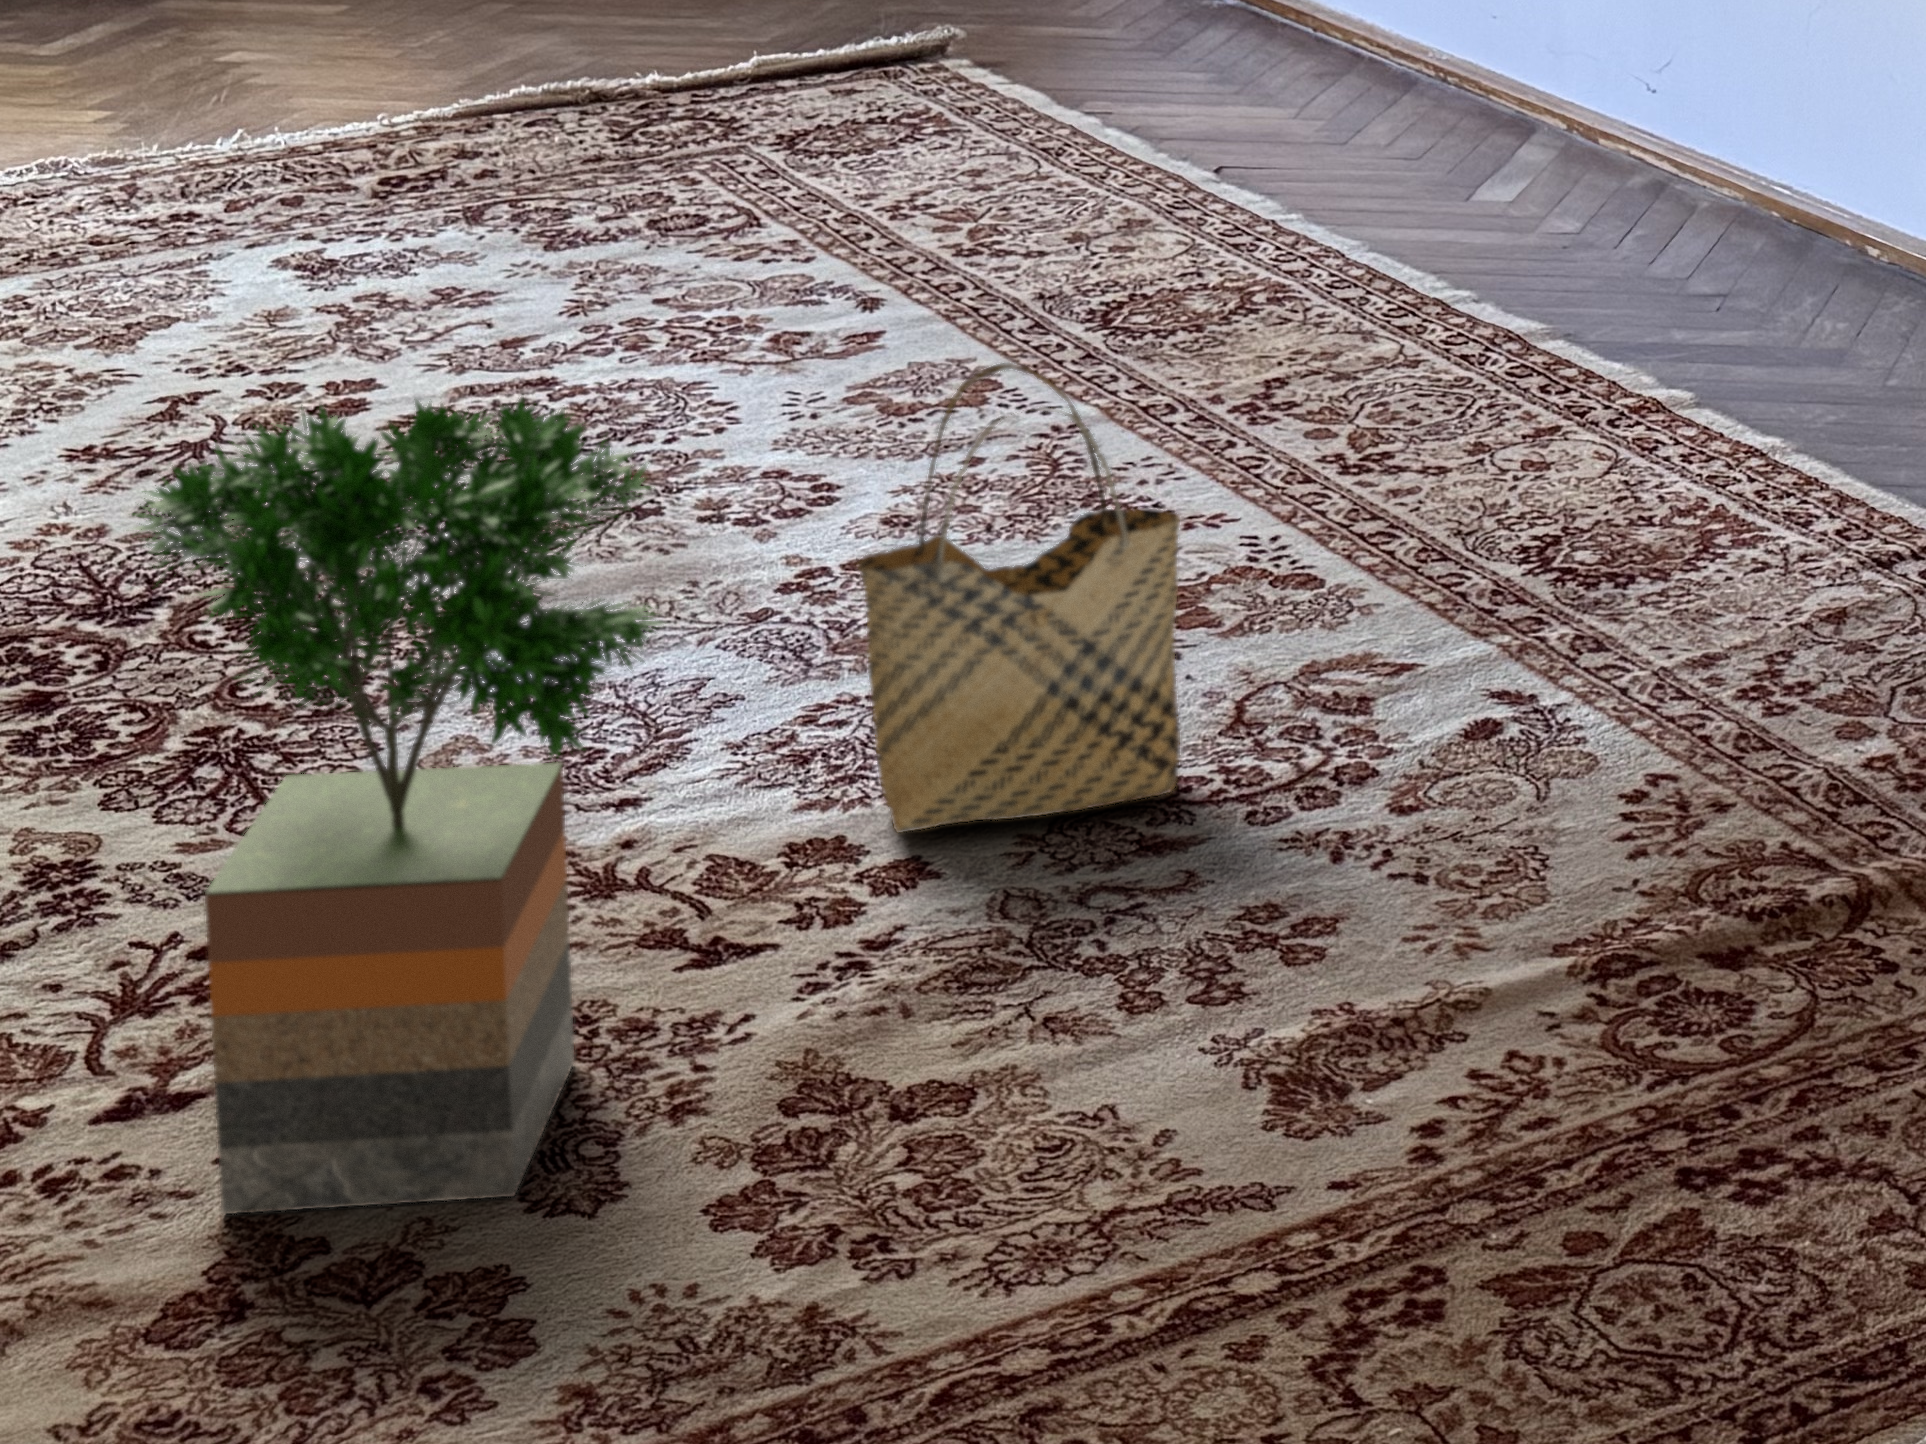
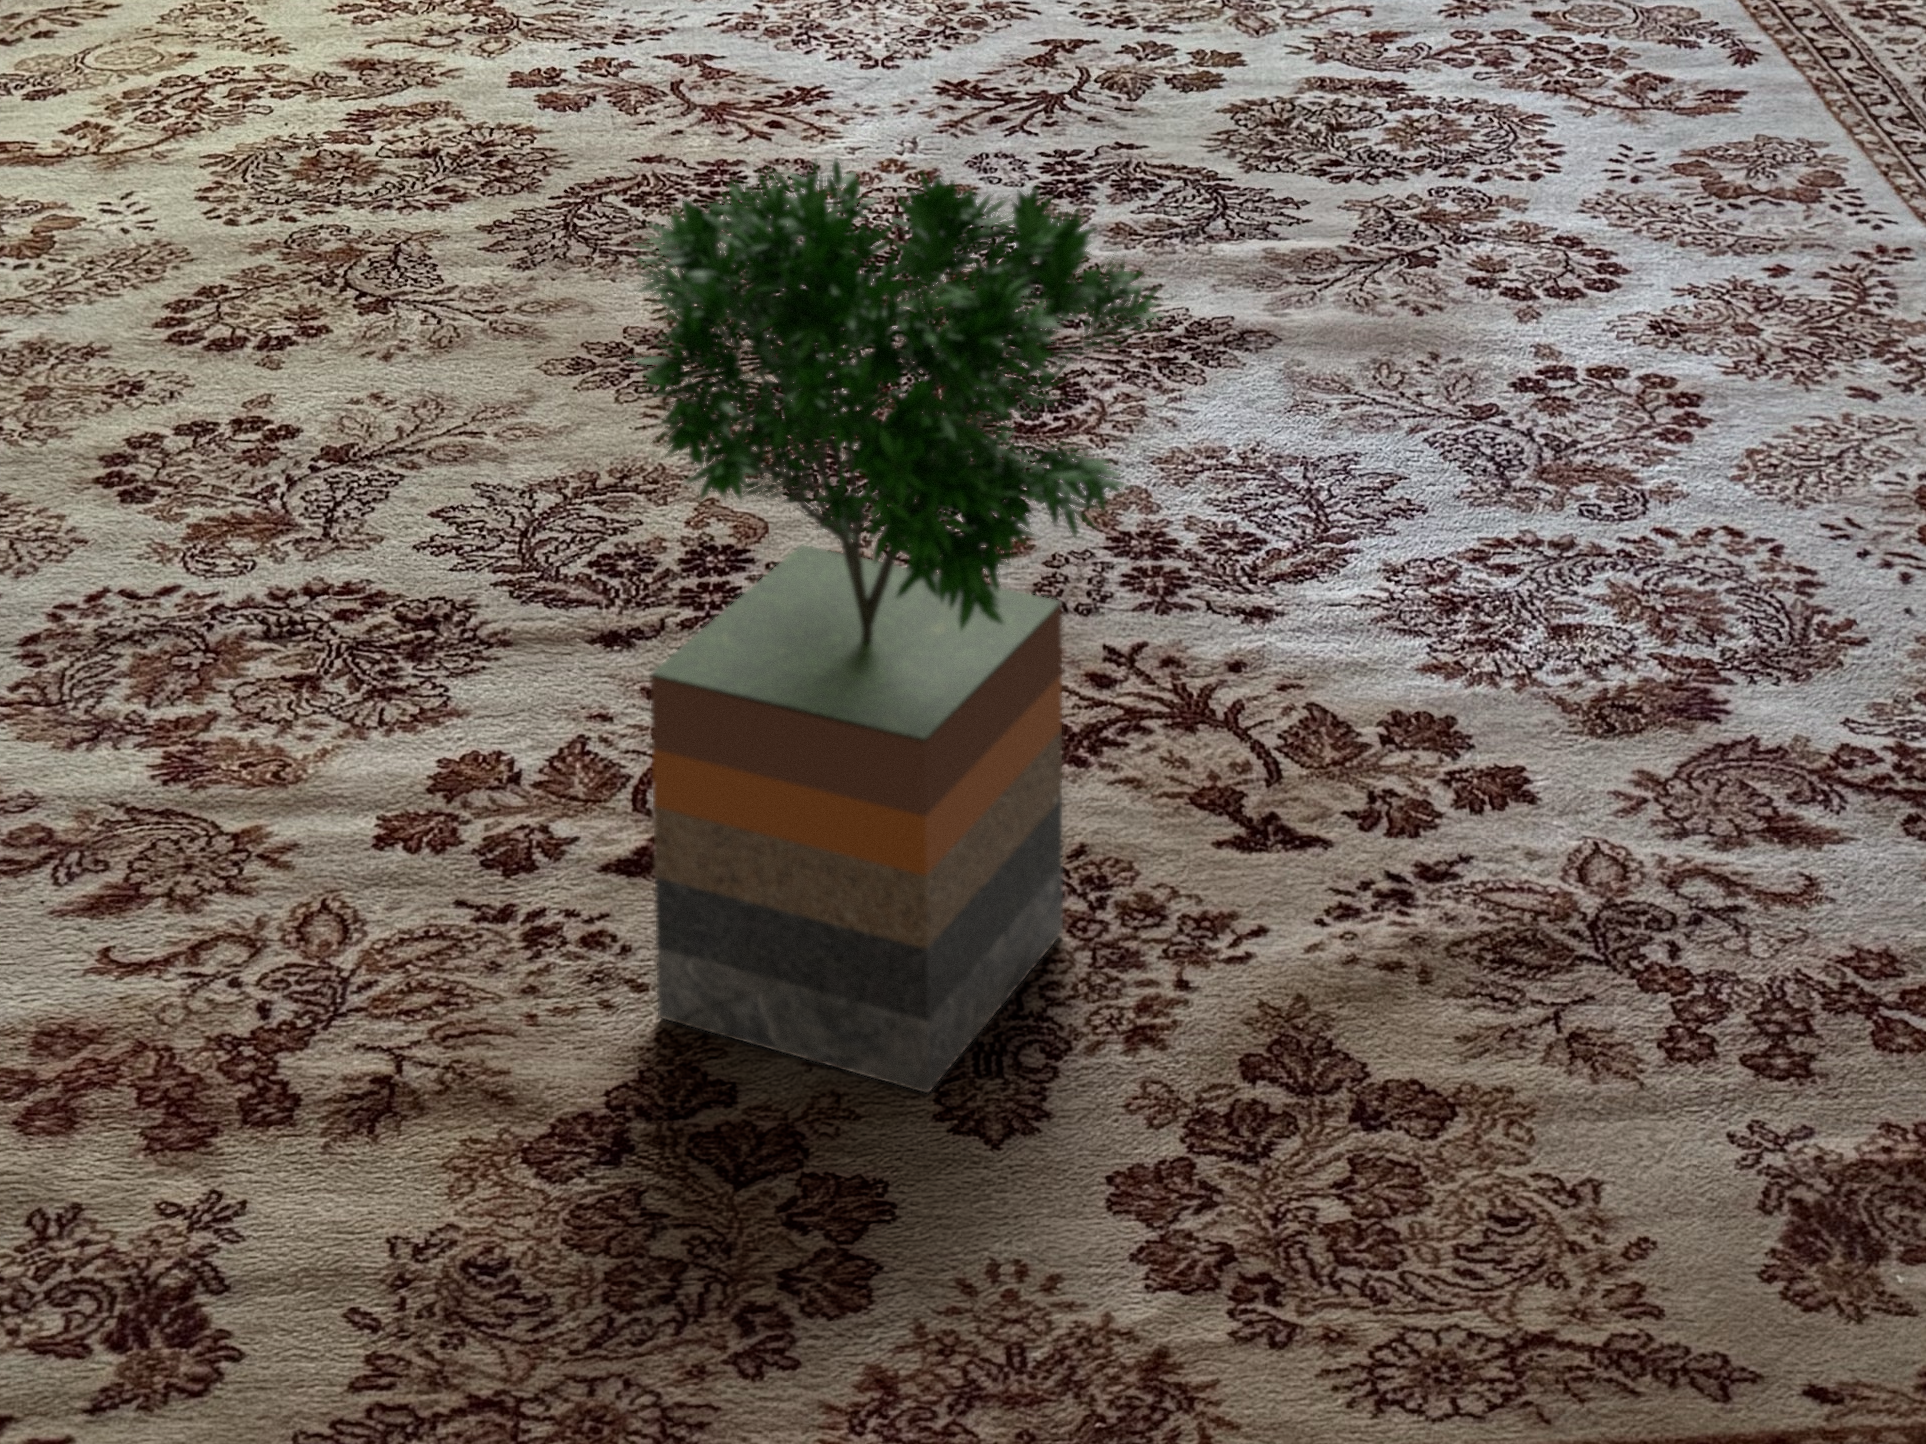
woven basket: present [857,363,1180,833] -> none [1478,209,1864,763]

